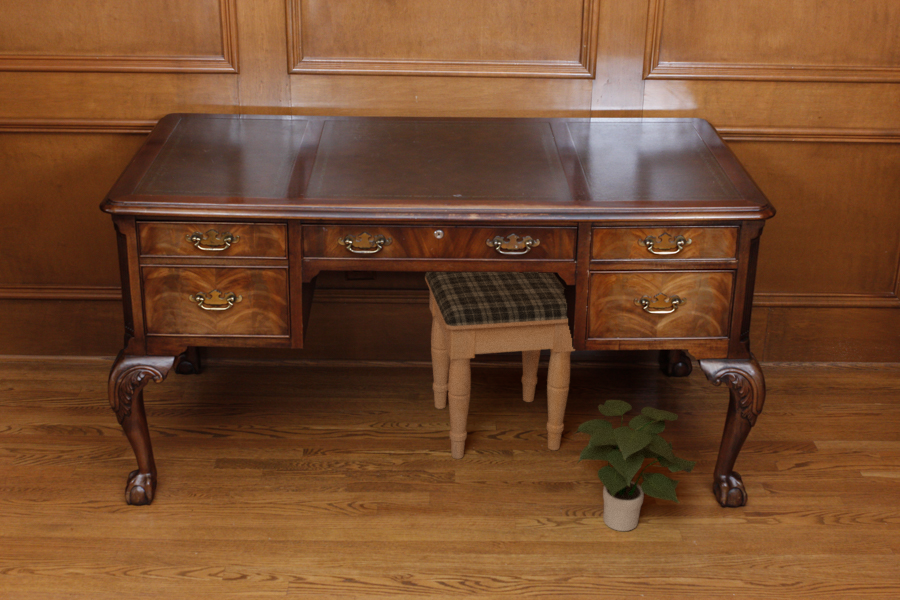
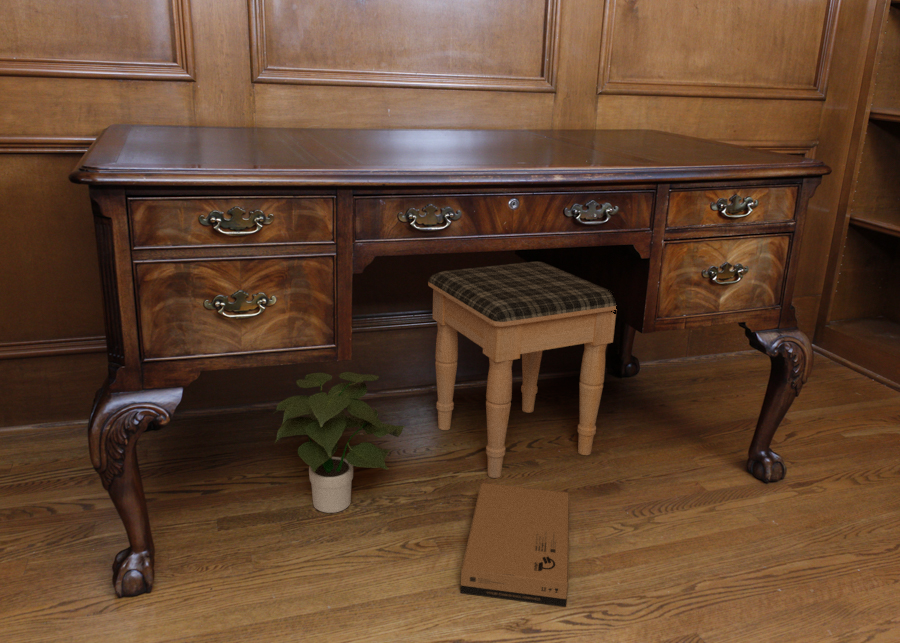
potted plant: present [576,400,697,531] -> present [273,372,405,513]
cardboard box: none [370,461,500,572] -> present [460,483,570,607]

